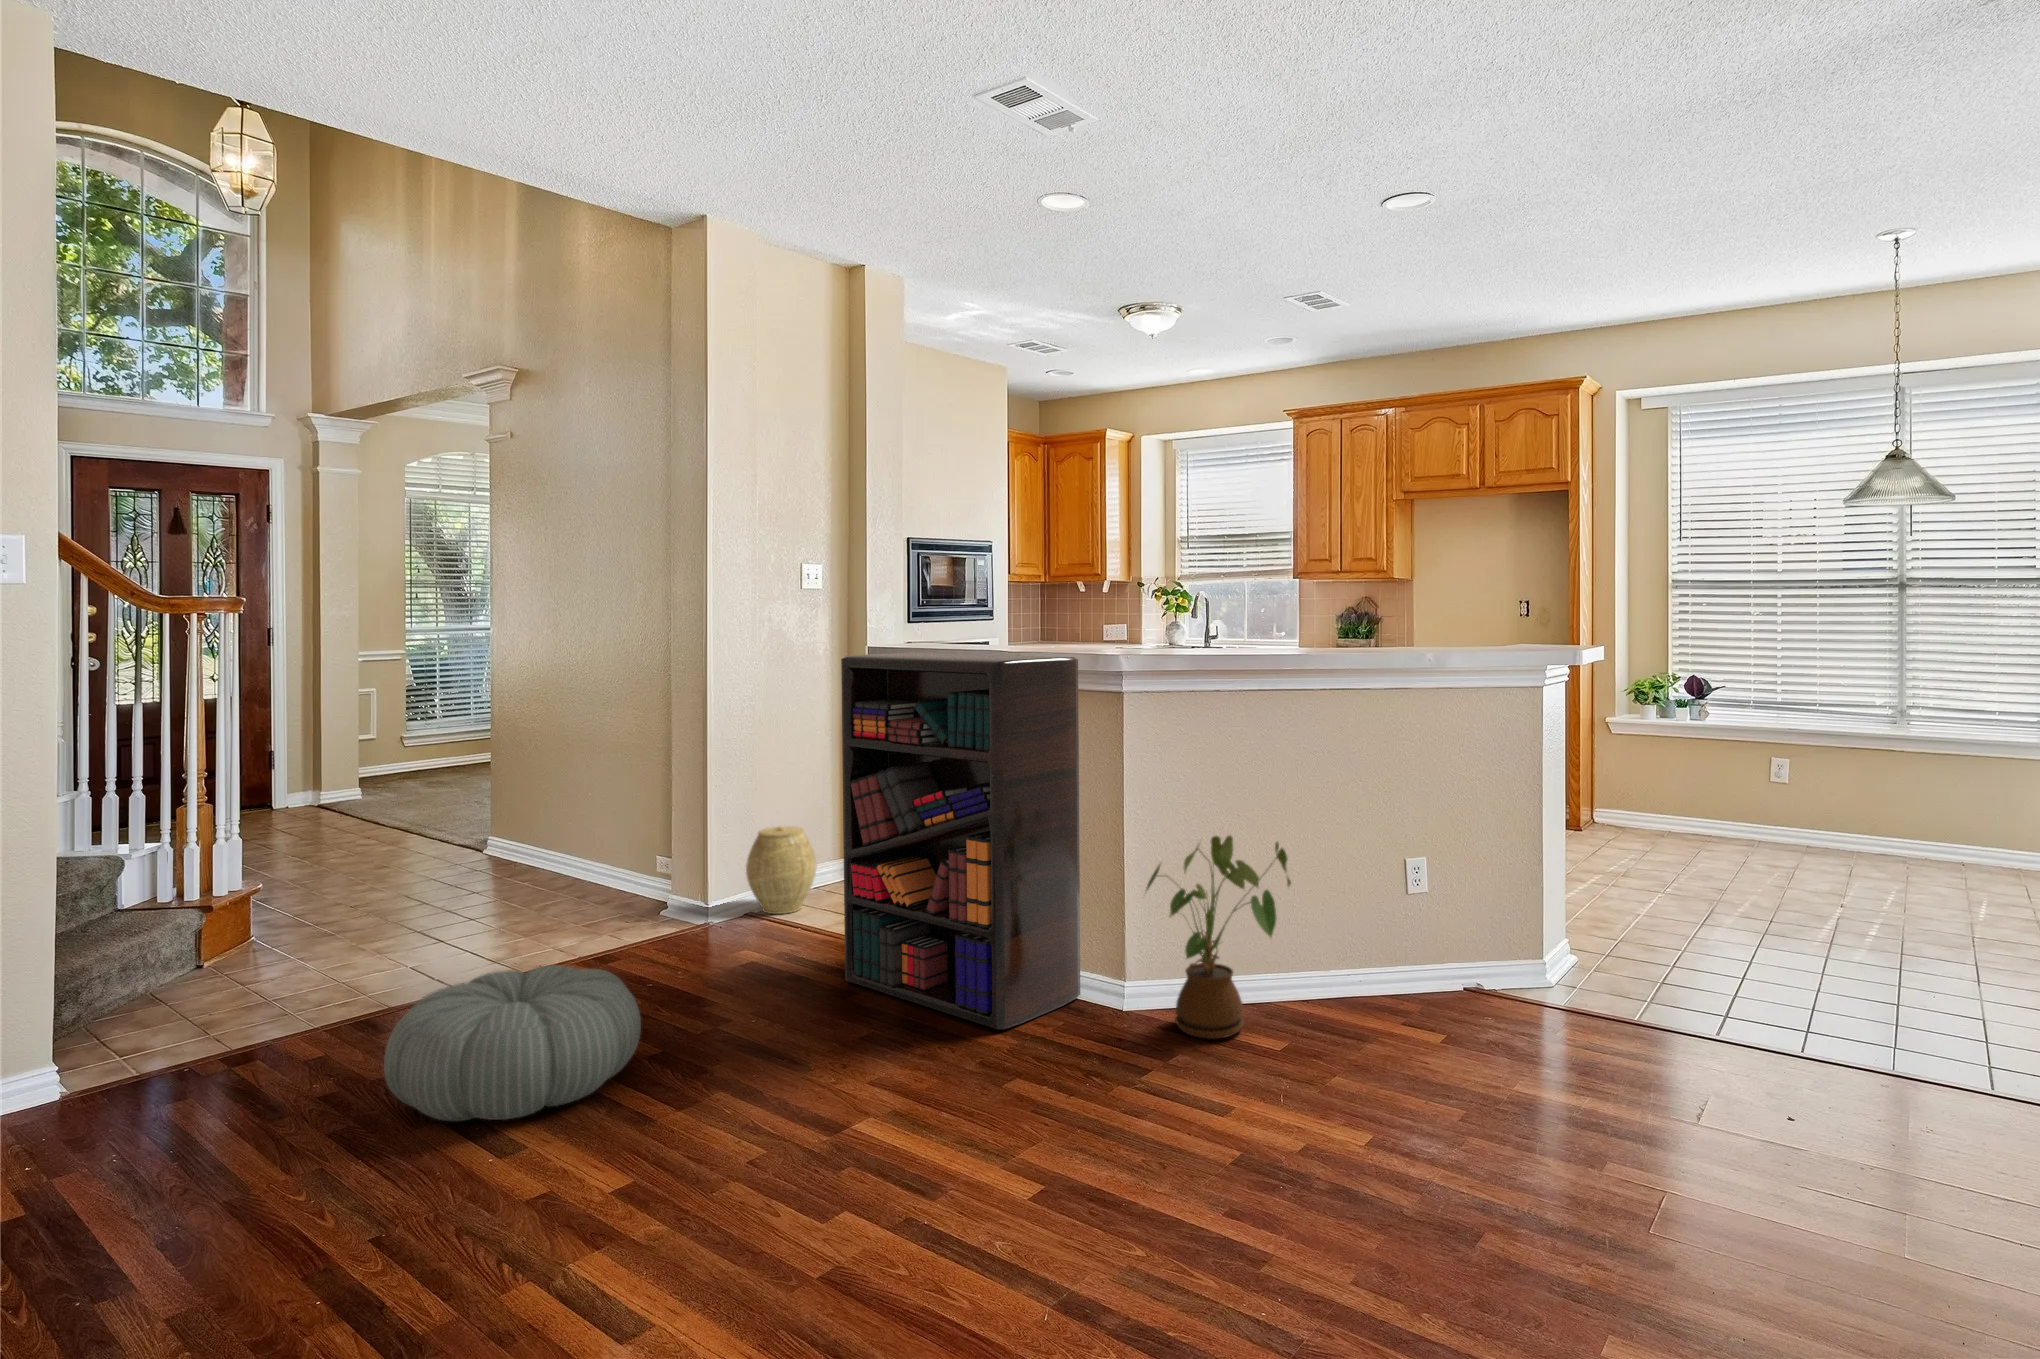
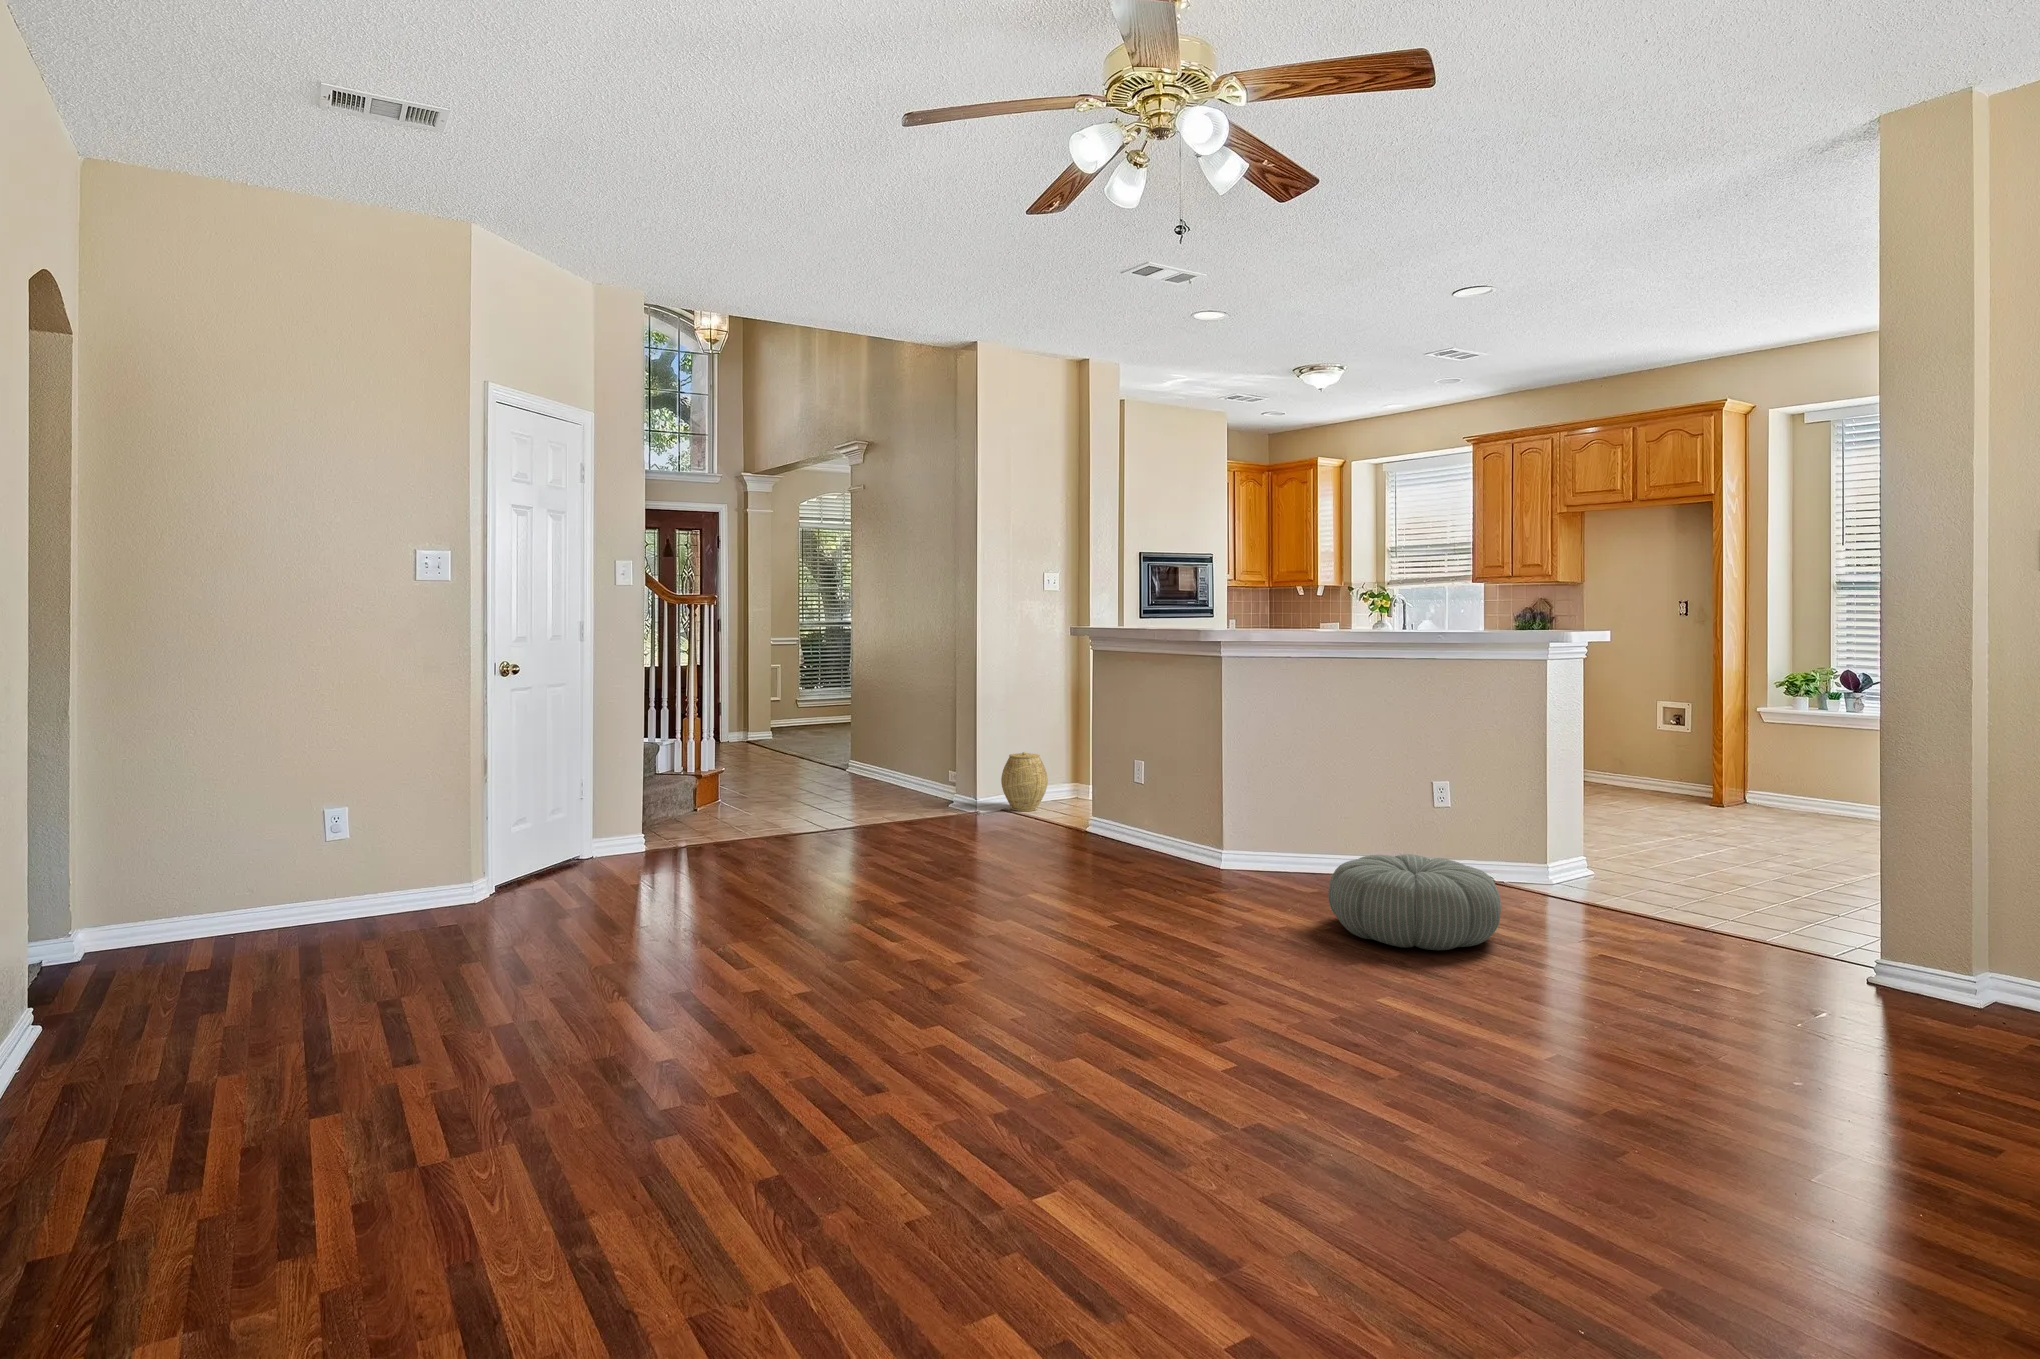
bookshelf: present [841,653,1080,1030] -> none [1050,631,1197,869]
house plant: present [1146,835,1291,1039] -> none [1226,755,1332,884]
pouf: present [384,965,641,1121] -> present [1328,854,1501,950]

